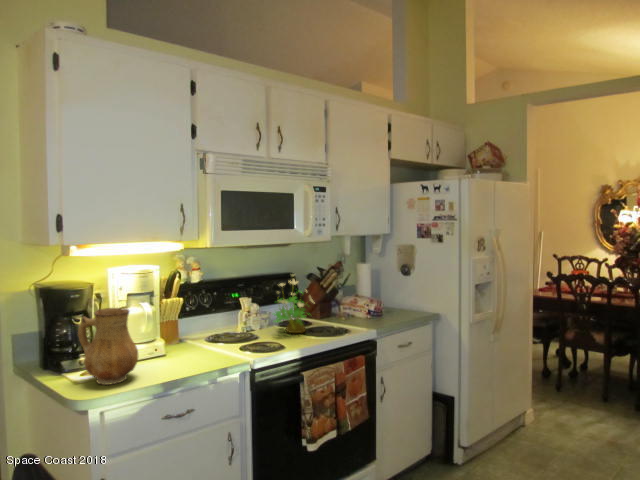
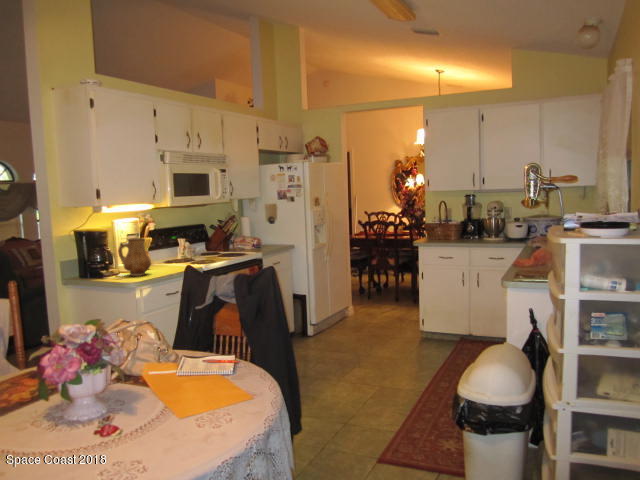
potted plant: present [274,279,313,333] -> none [202,222,226,256]

